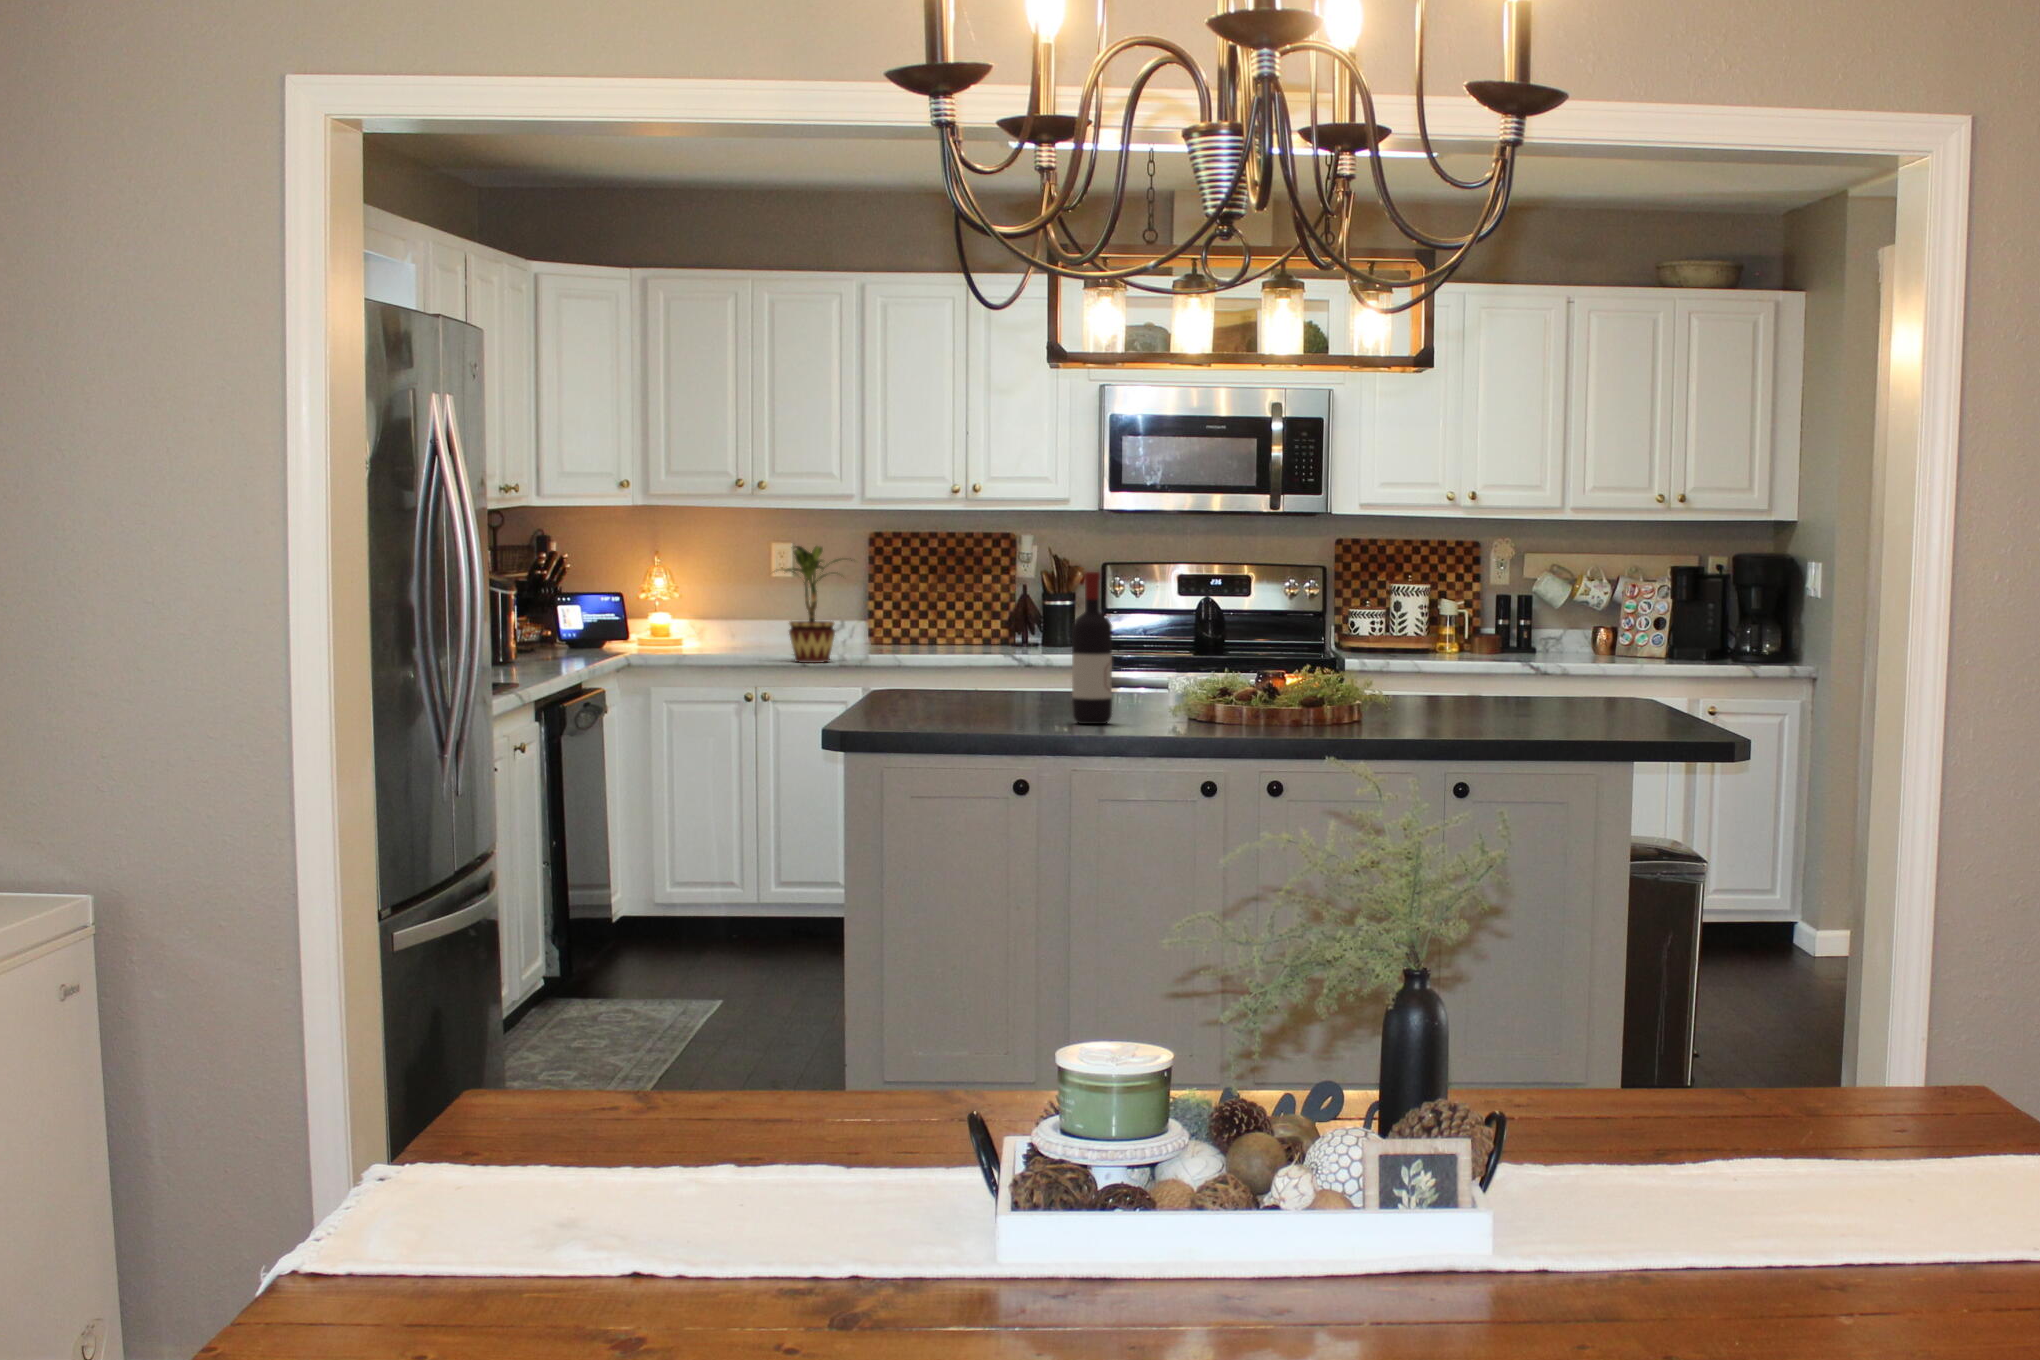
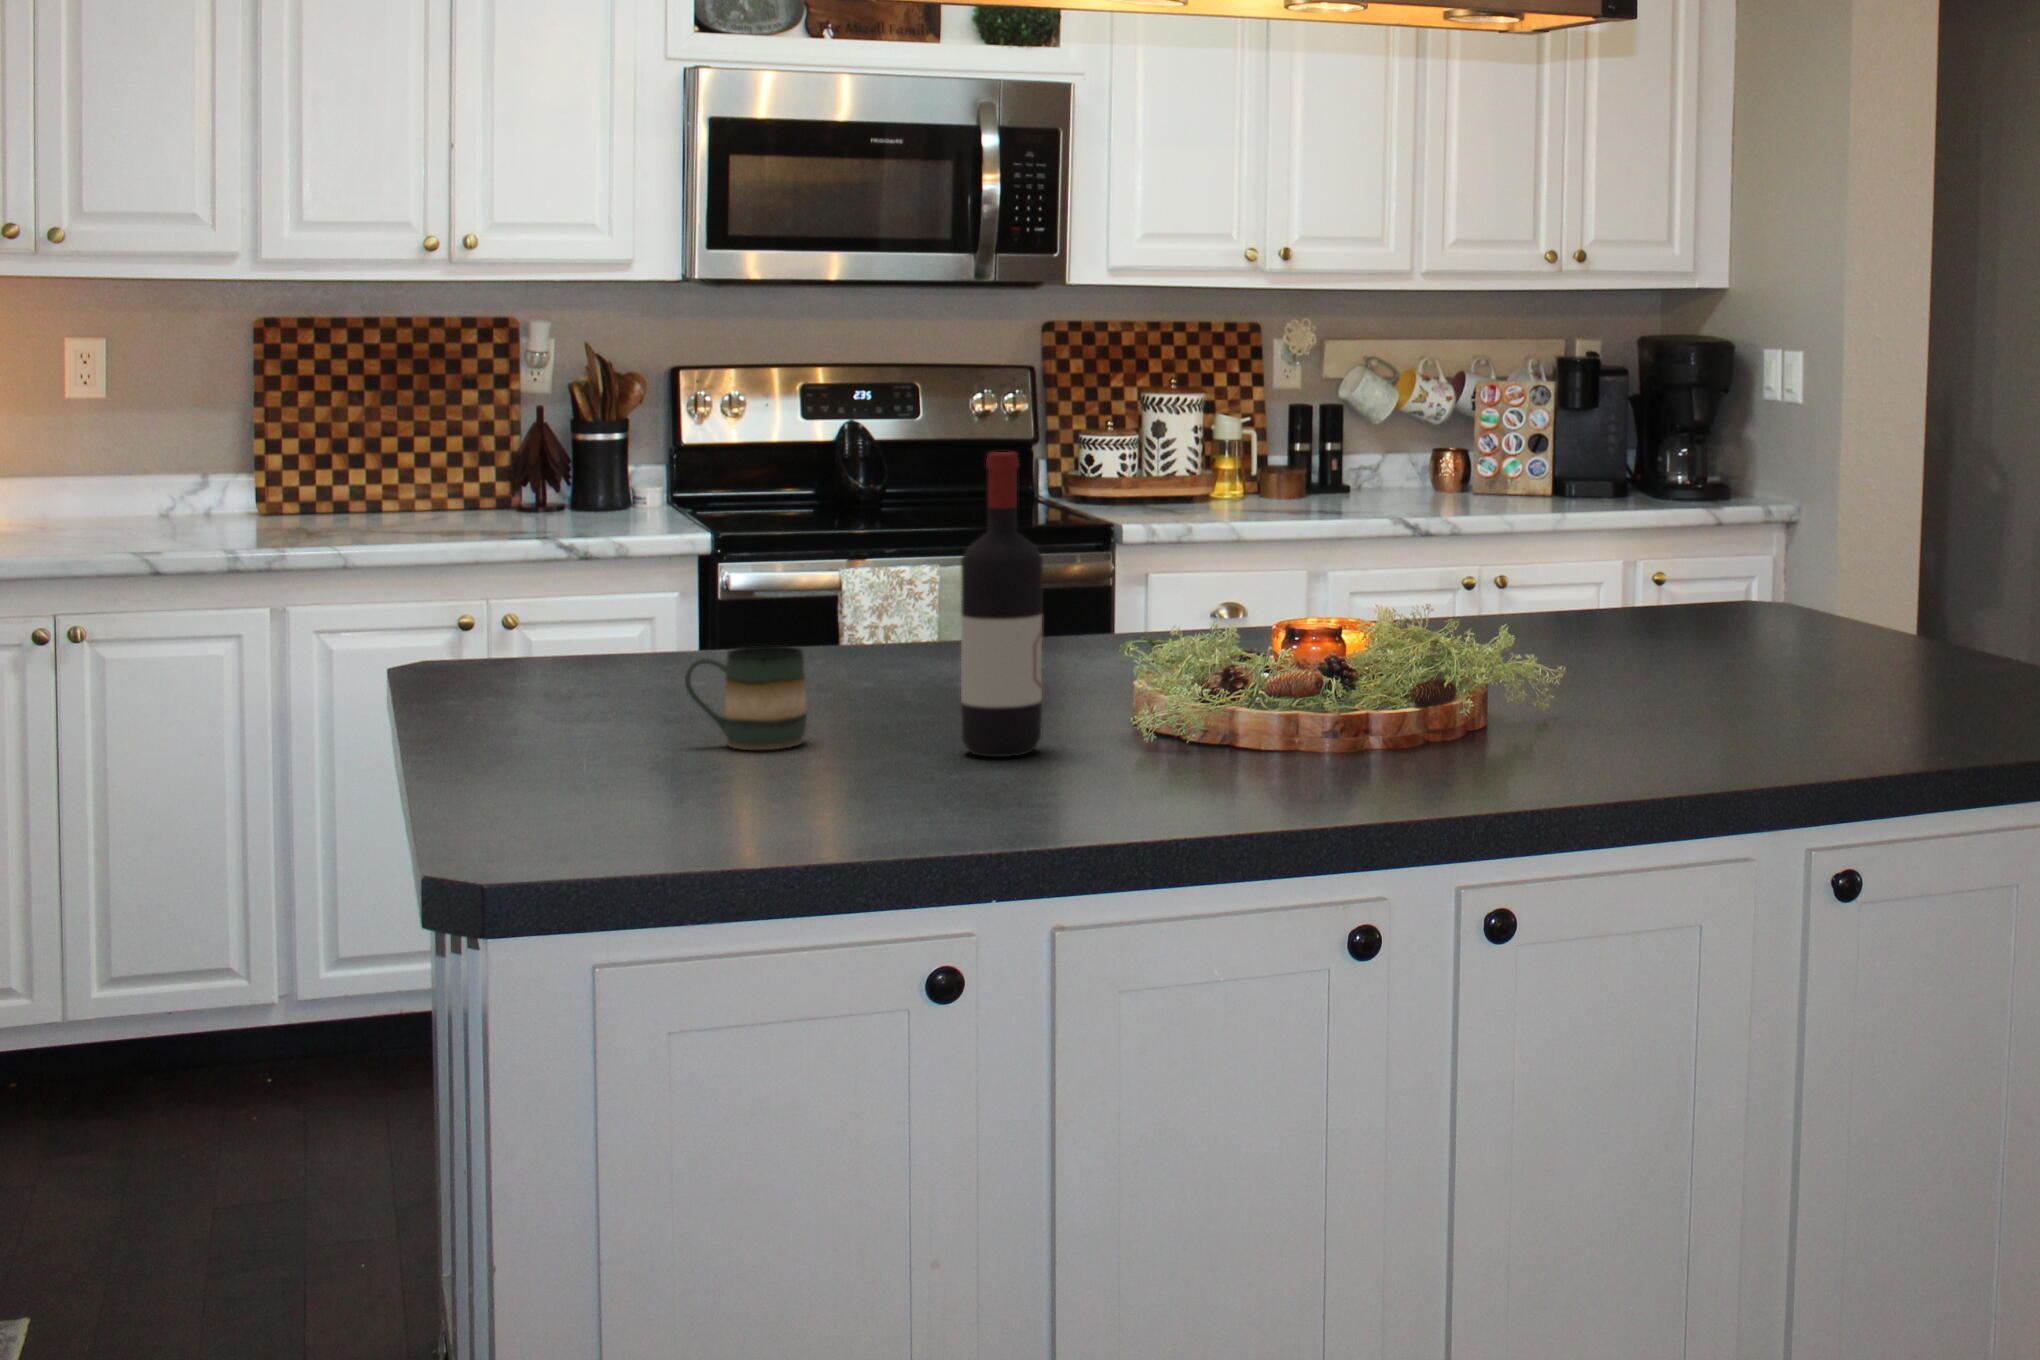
potted plant: present [784,546,852,663] -> none [88,352,263,562]
mug: none [952,670,1010,718] -> present [685,646,807,750]

